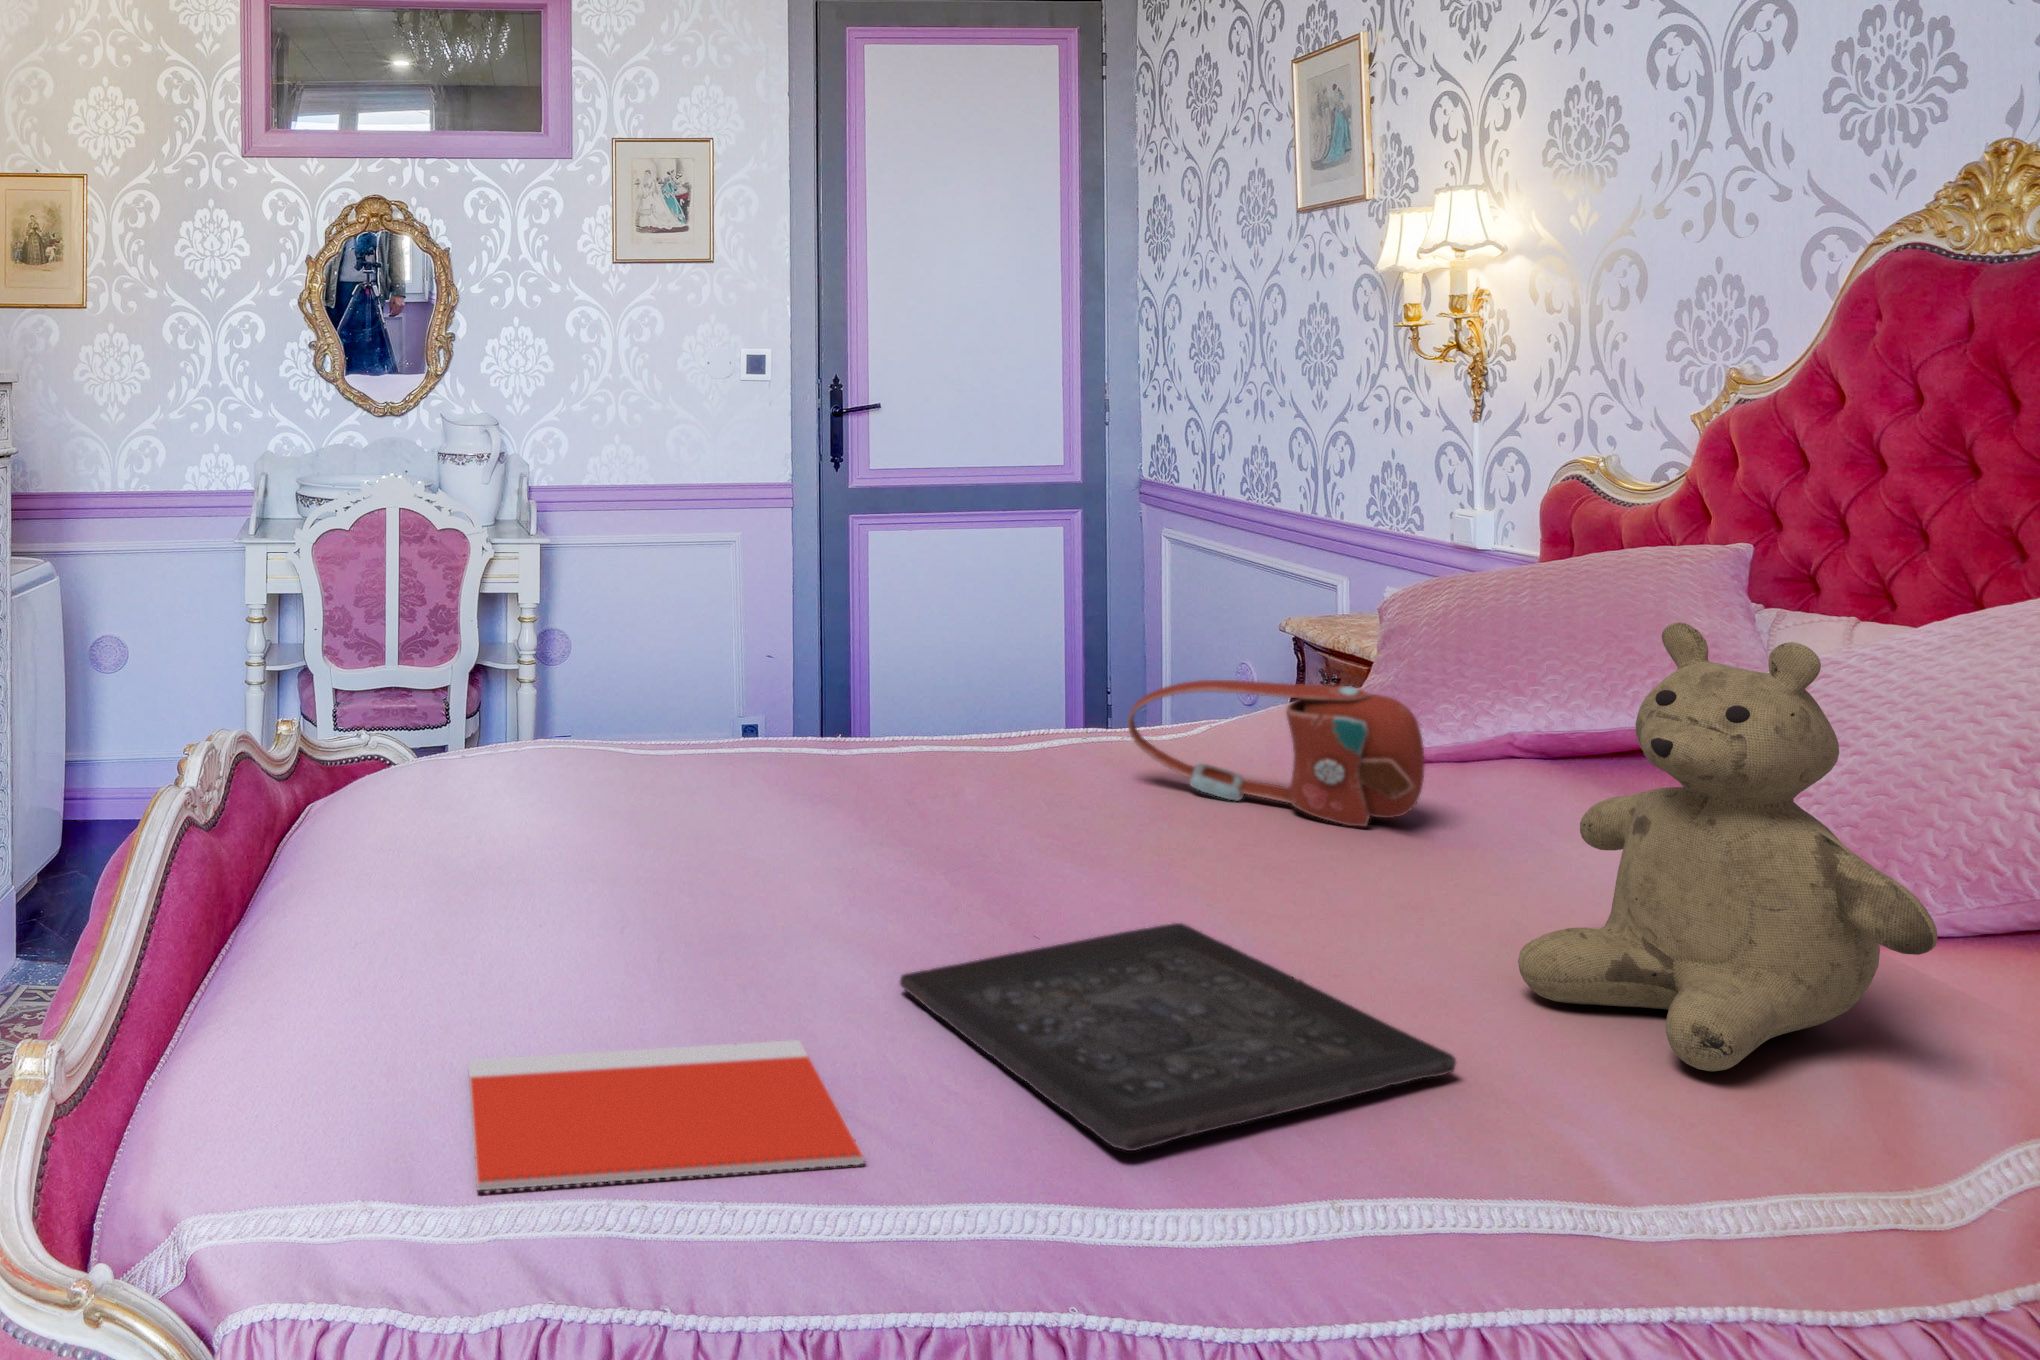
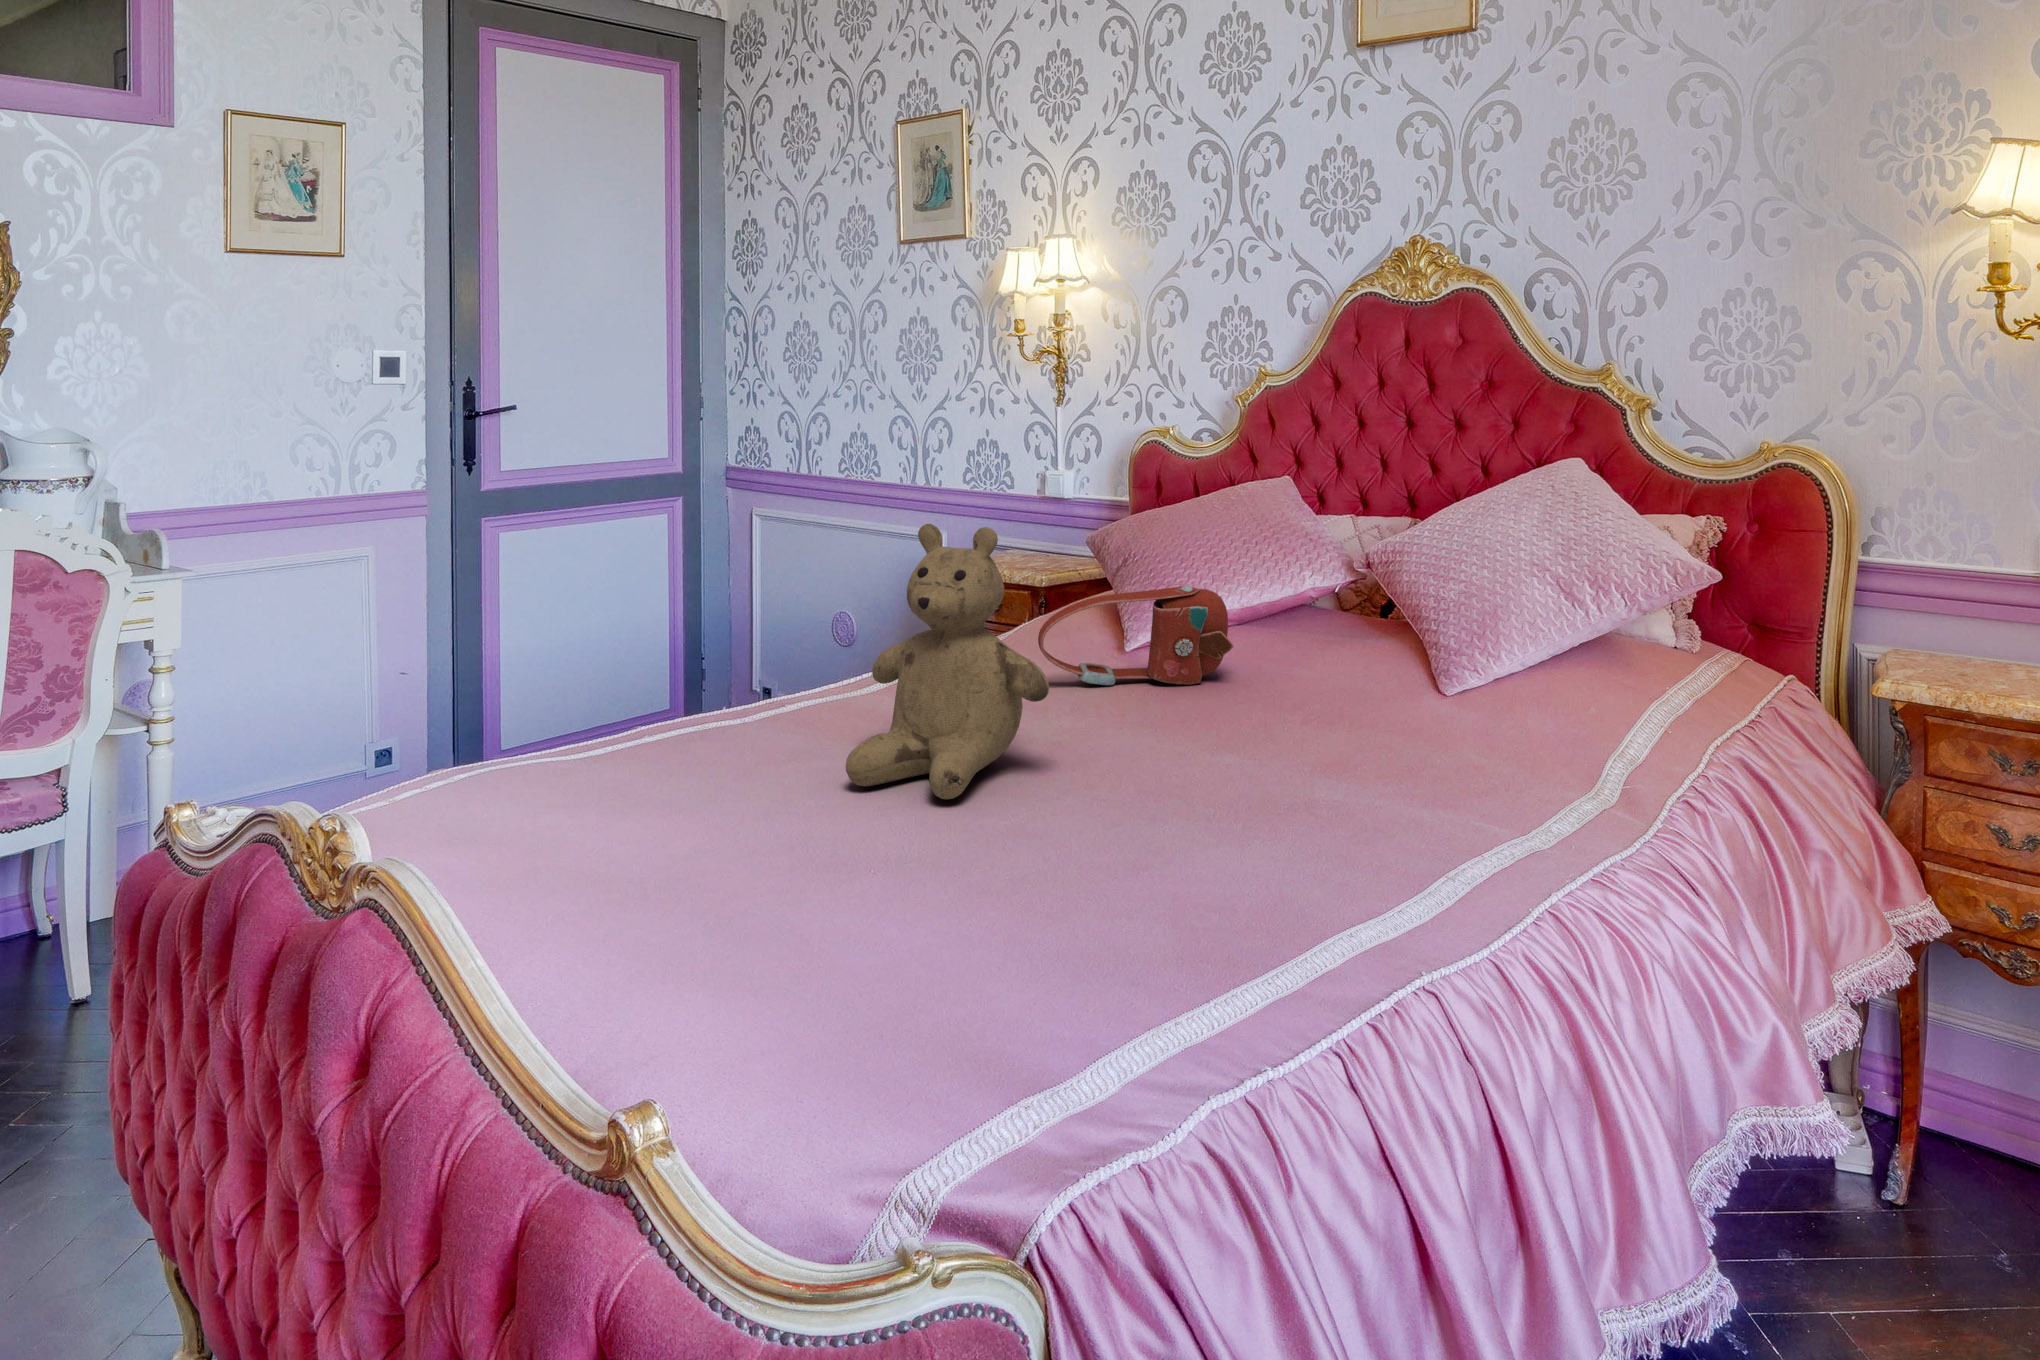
teddy bear: present [1518,622,1937,1071] -> present [846,524,1049,799]
tray: present [900,923,1456,1151] -> none [1139,757,1436,877]
notebook: present [468,1040,864,1190] -> none [967,896,1295,1066]

